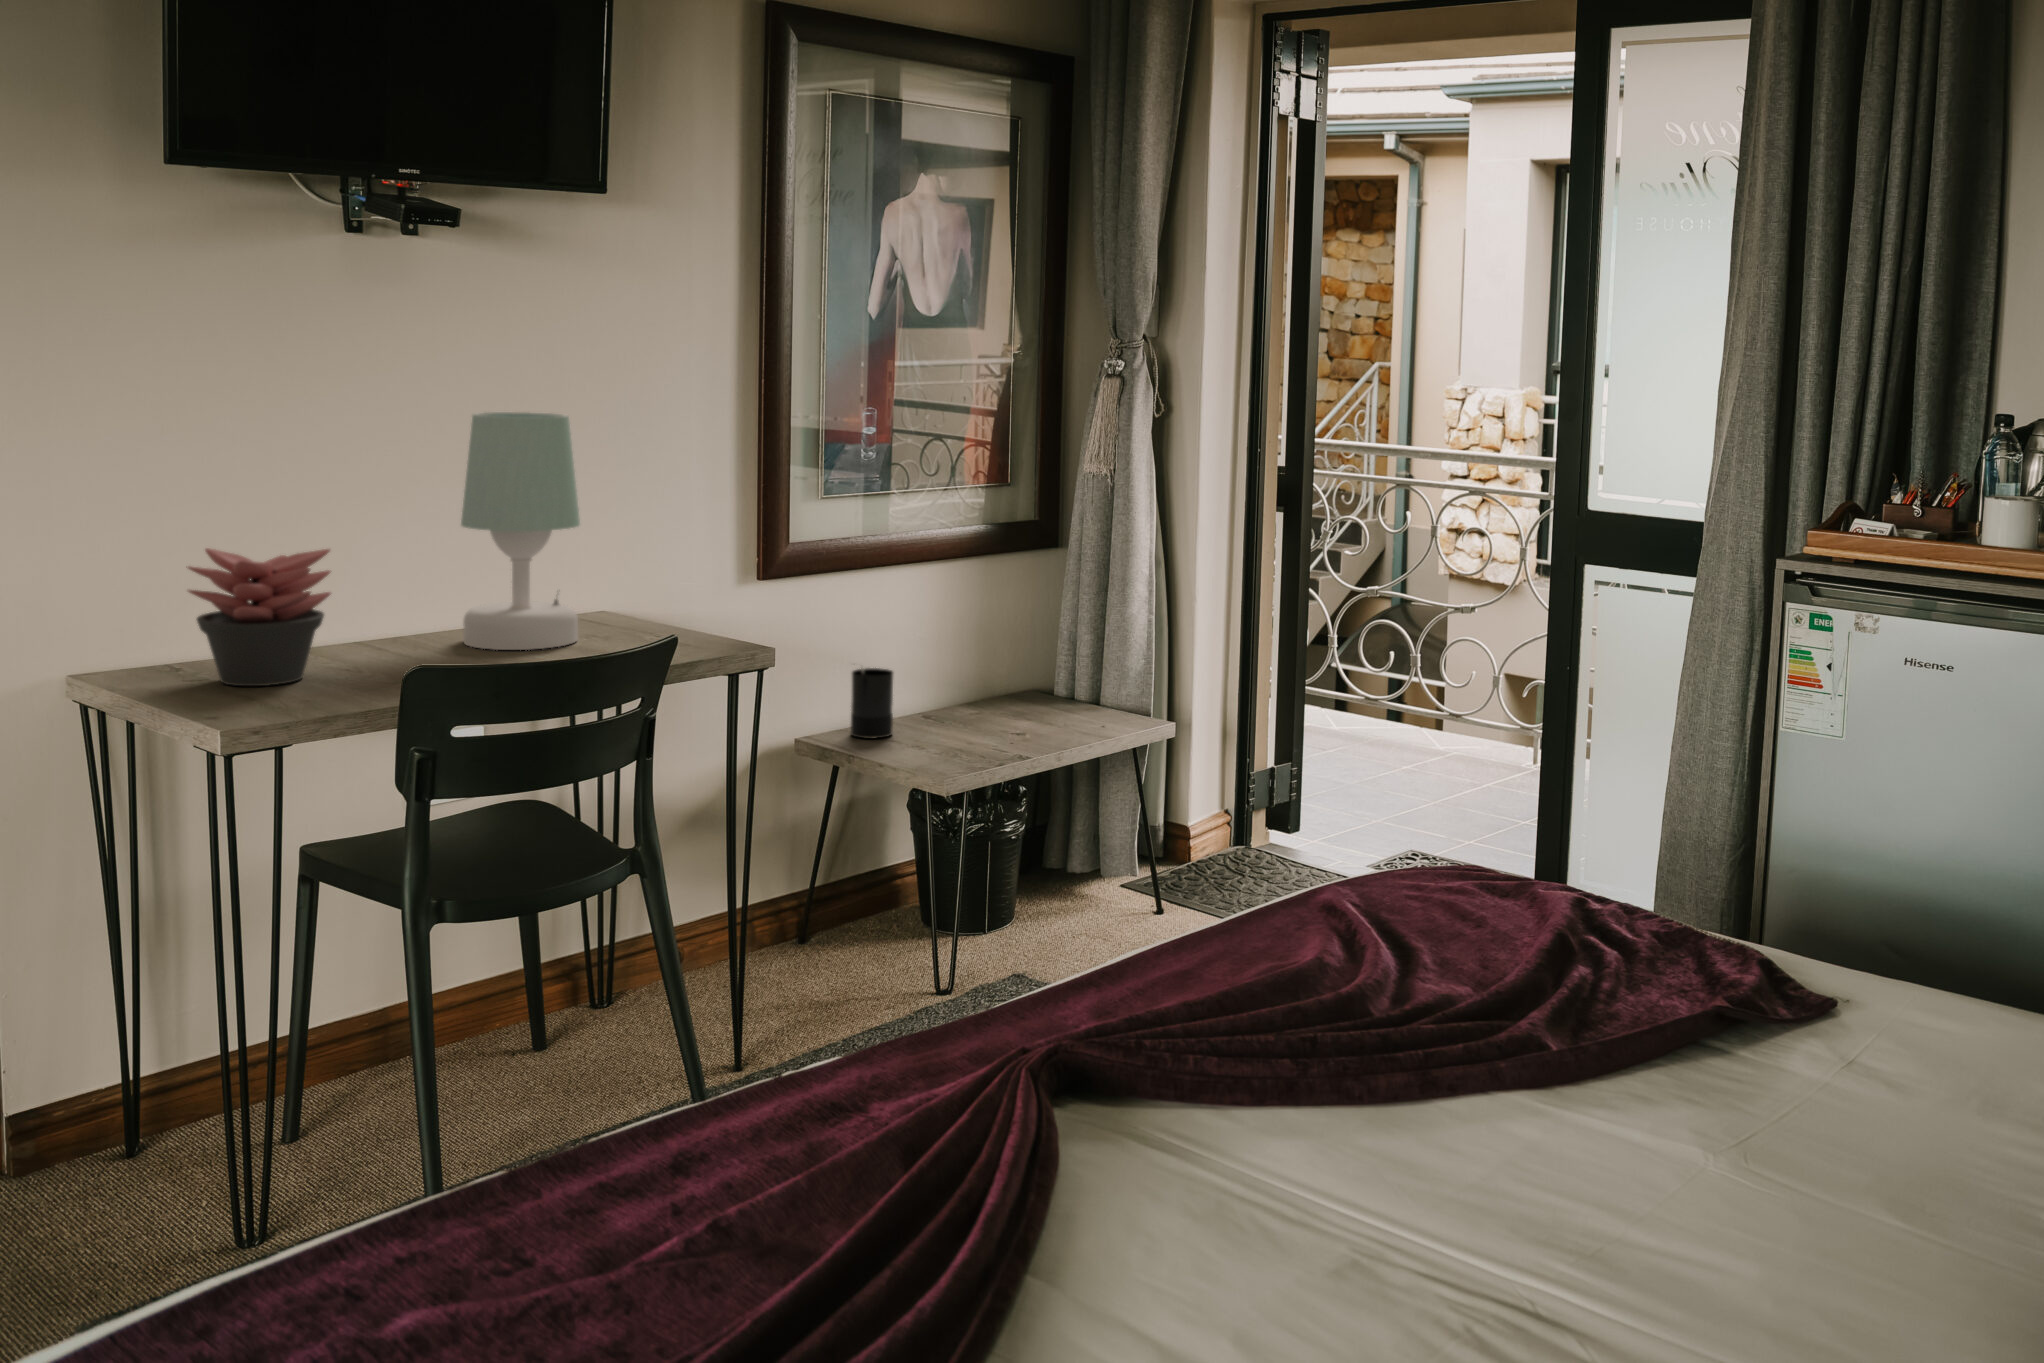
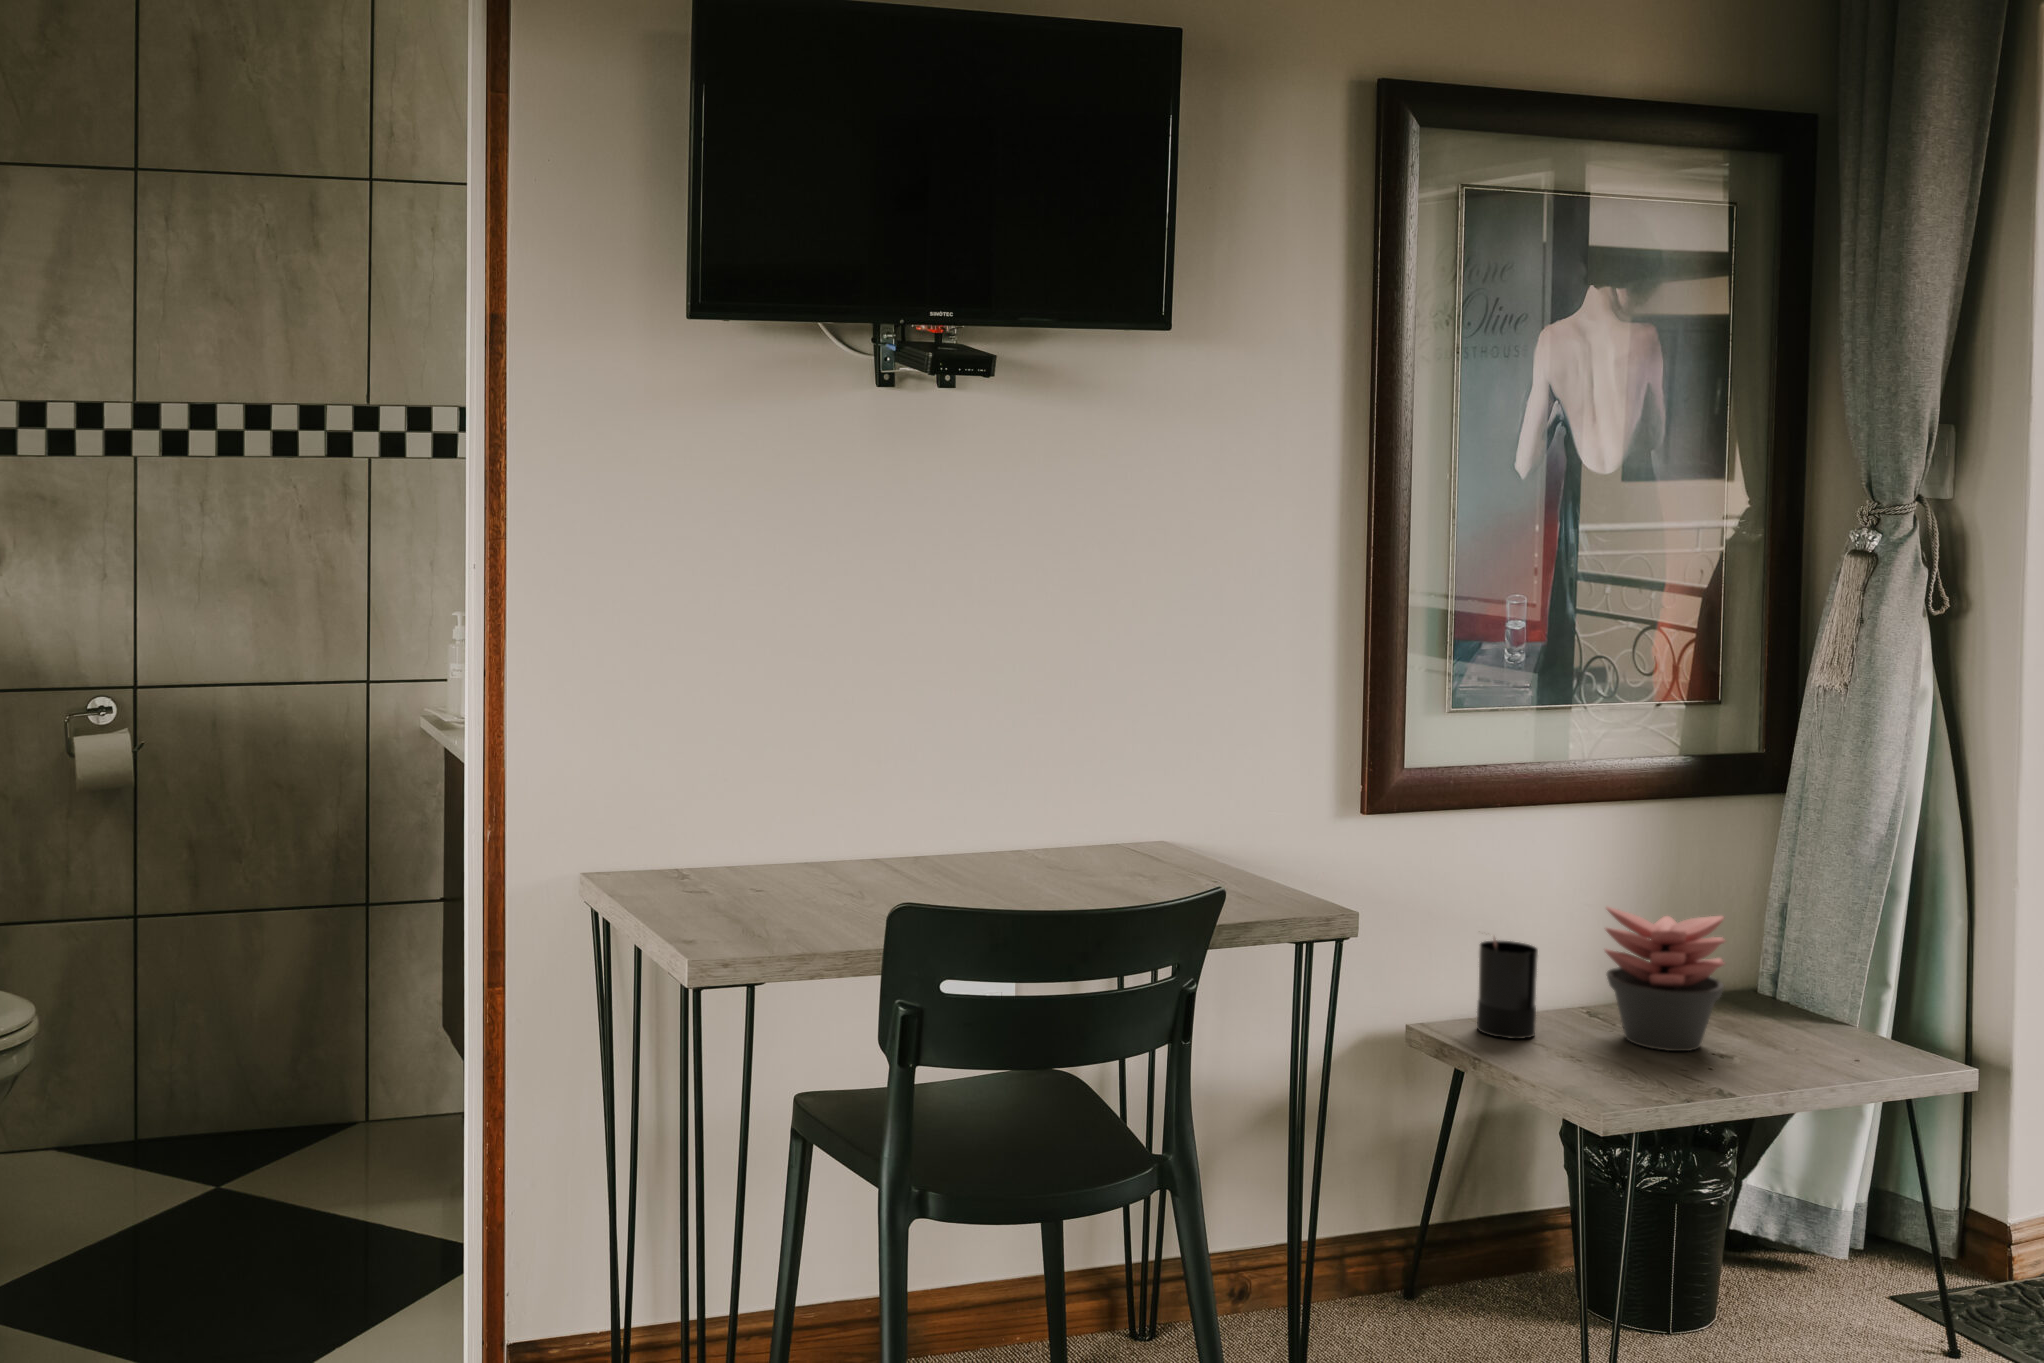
table lamp: present [461,412,580,650] -> none [989,593,1123,885]
succulent plant: present [188,548,331,686] -> present [1605,907,1725,1051]

